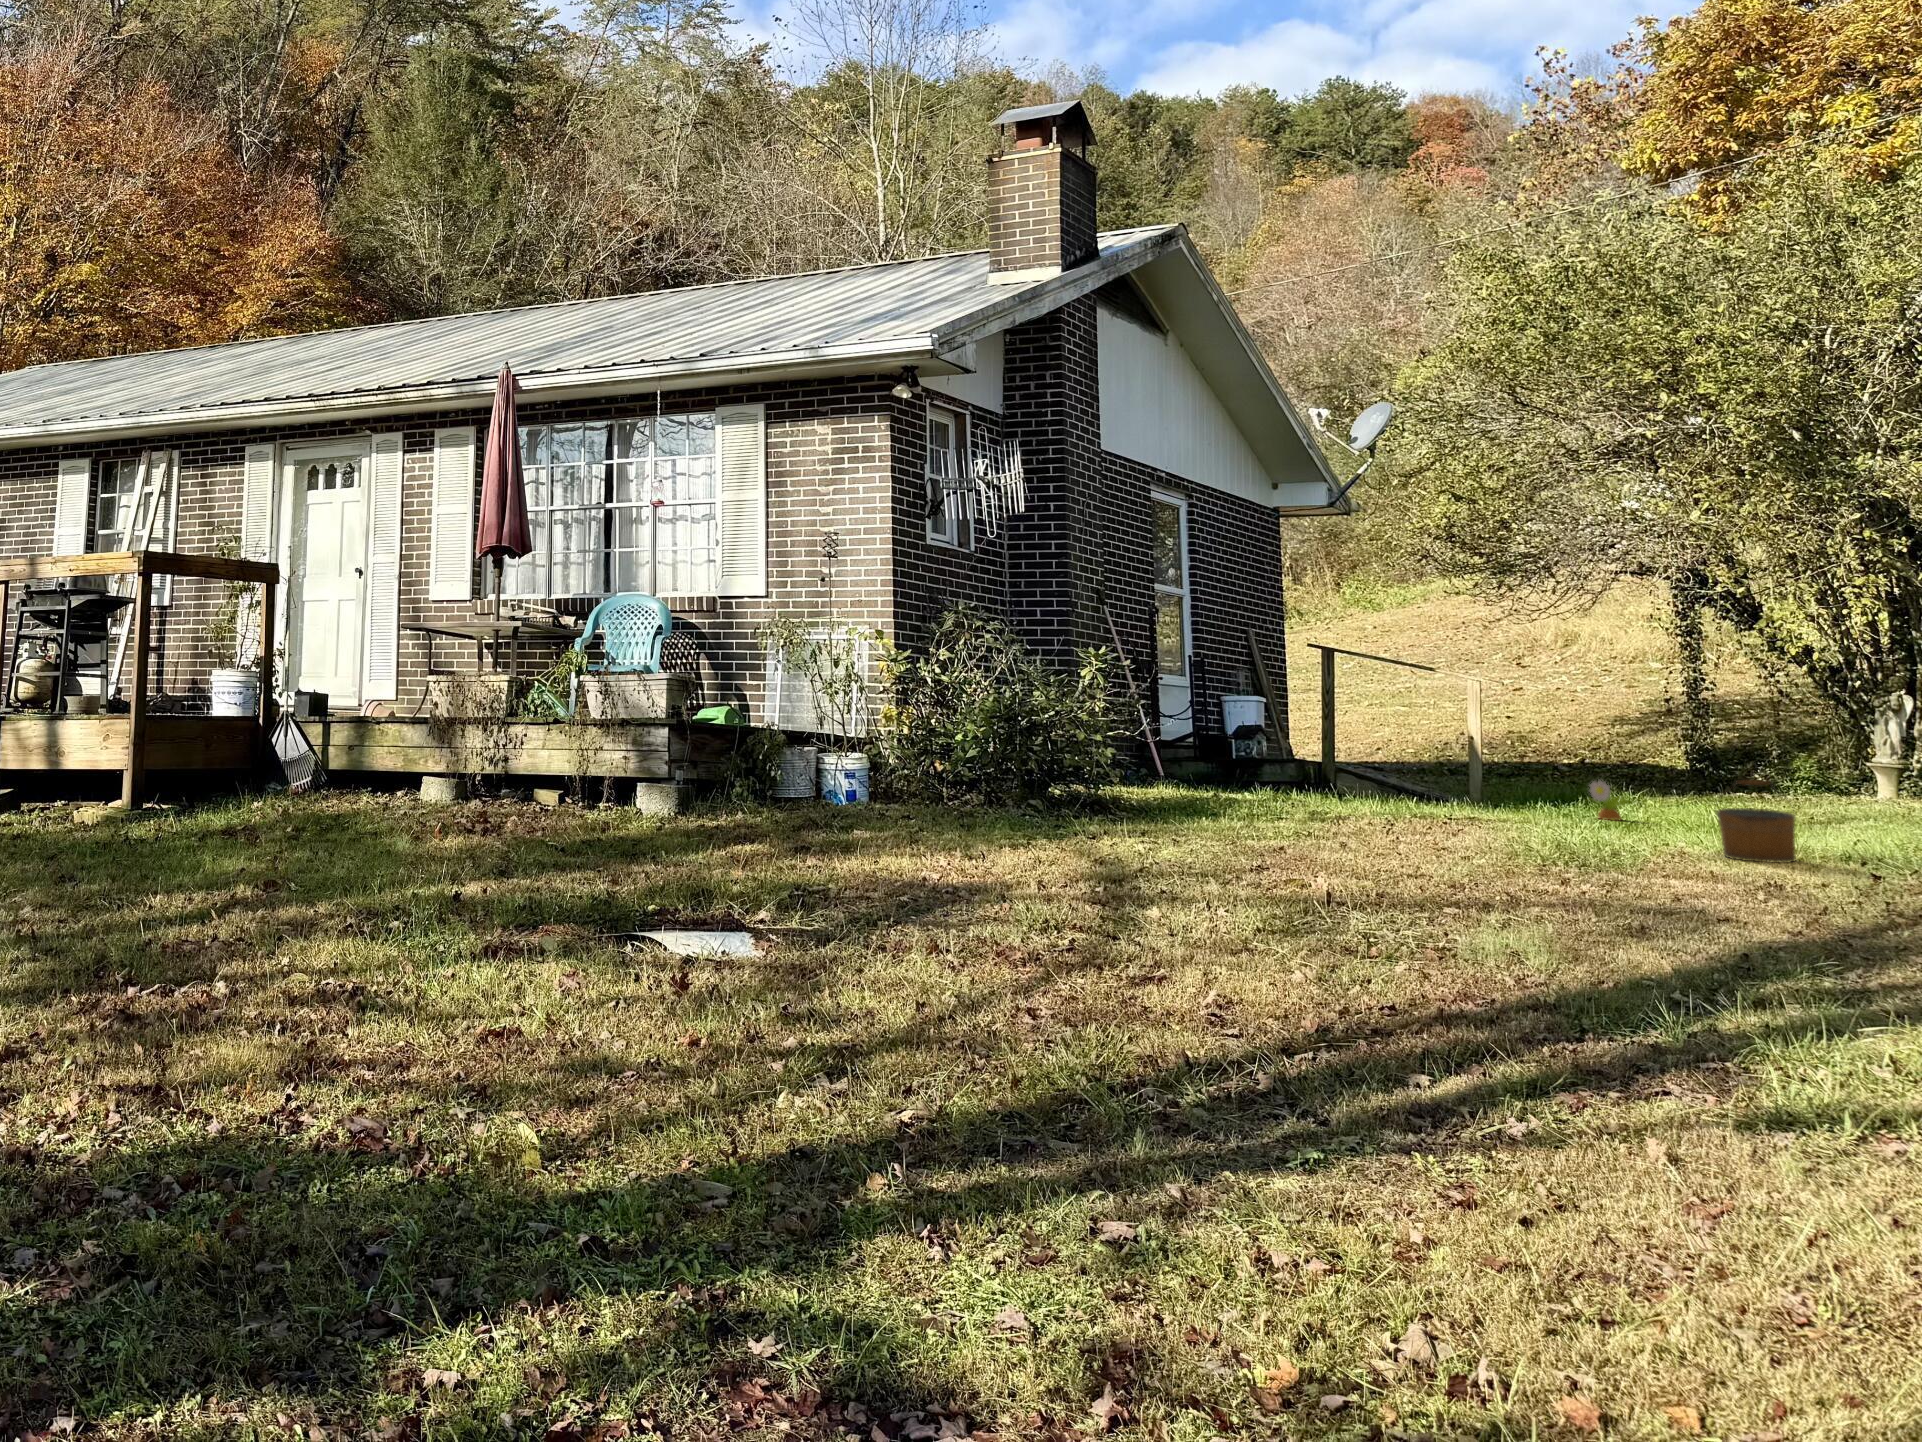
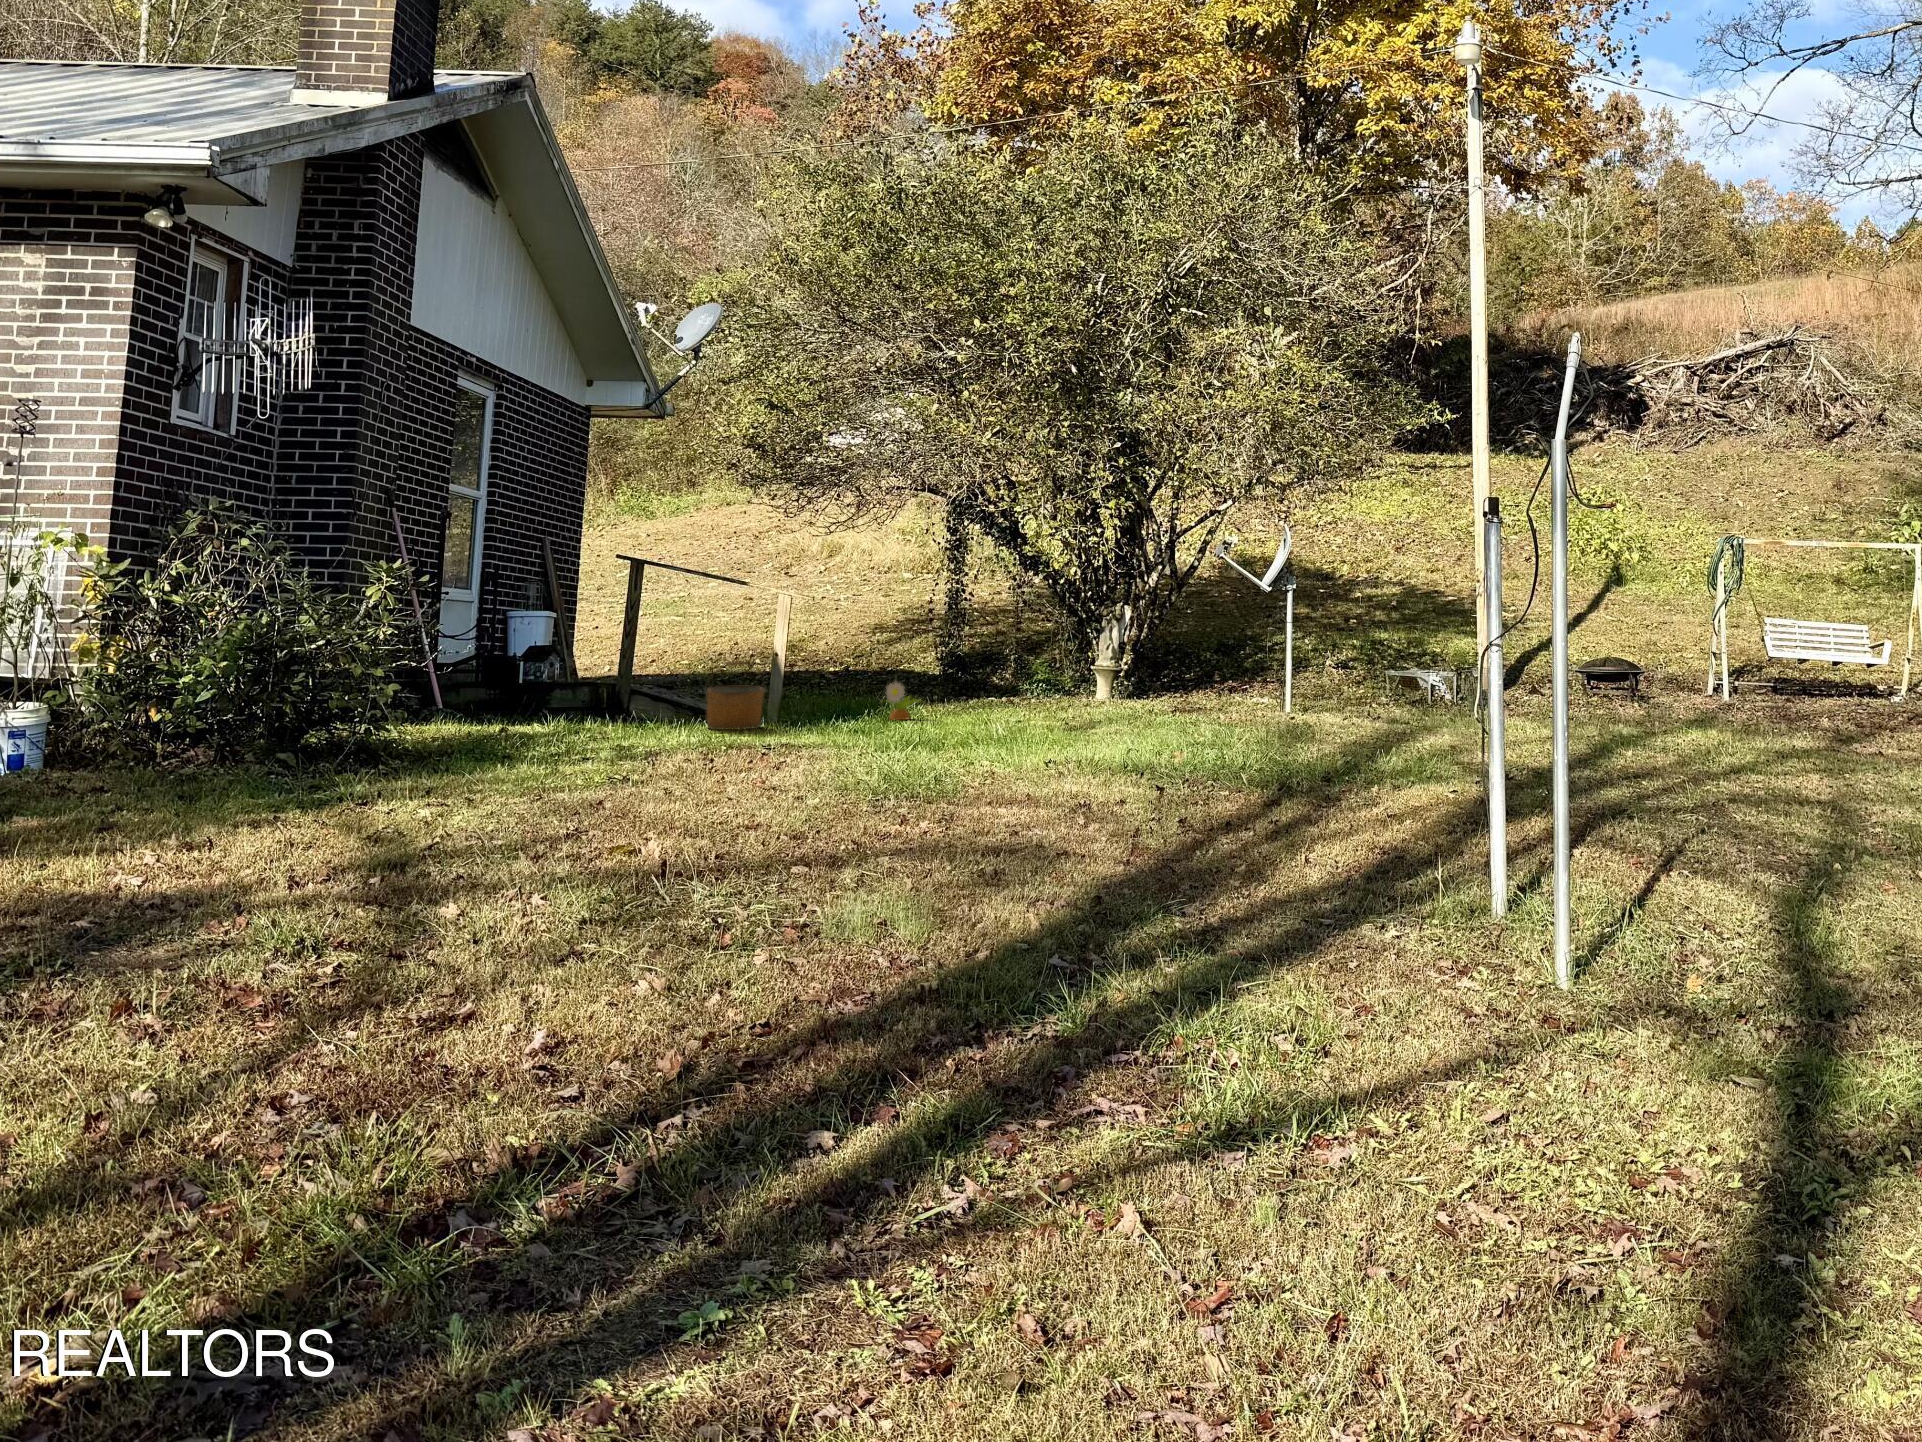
bucket: present [1717,780,1796,863] -> present [706,661,765,730]

